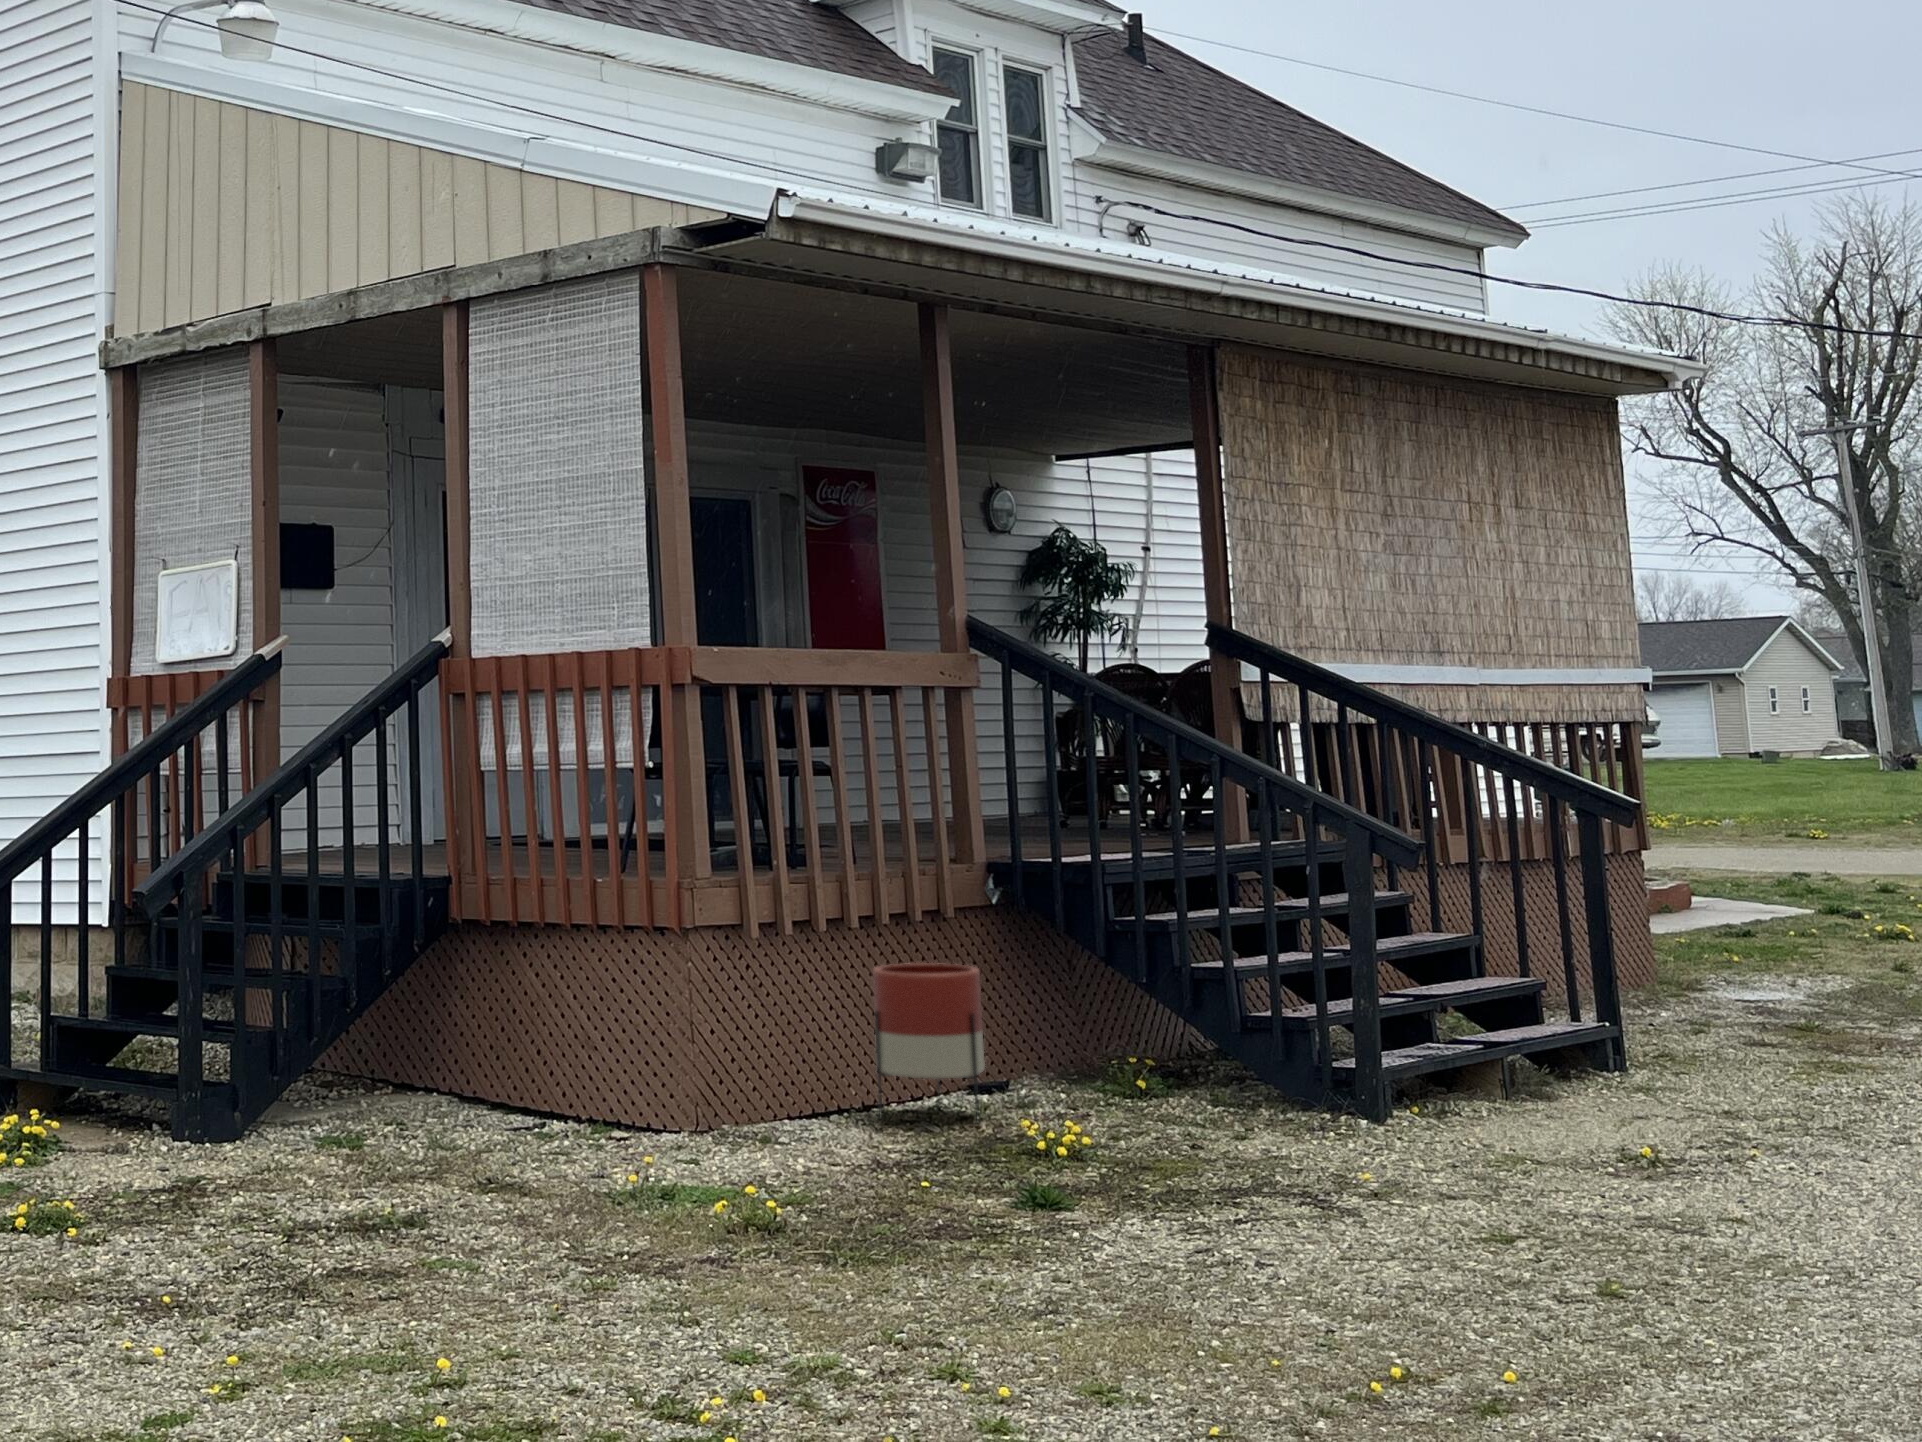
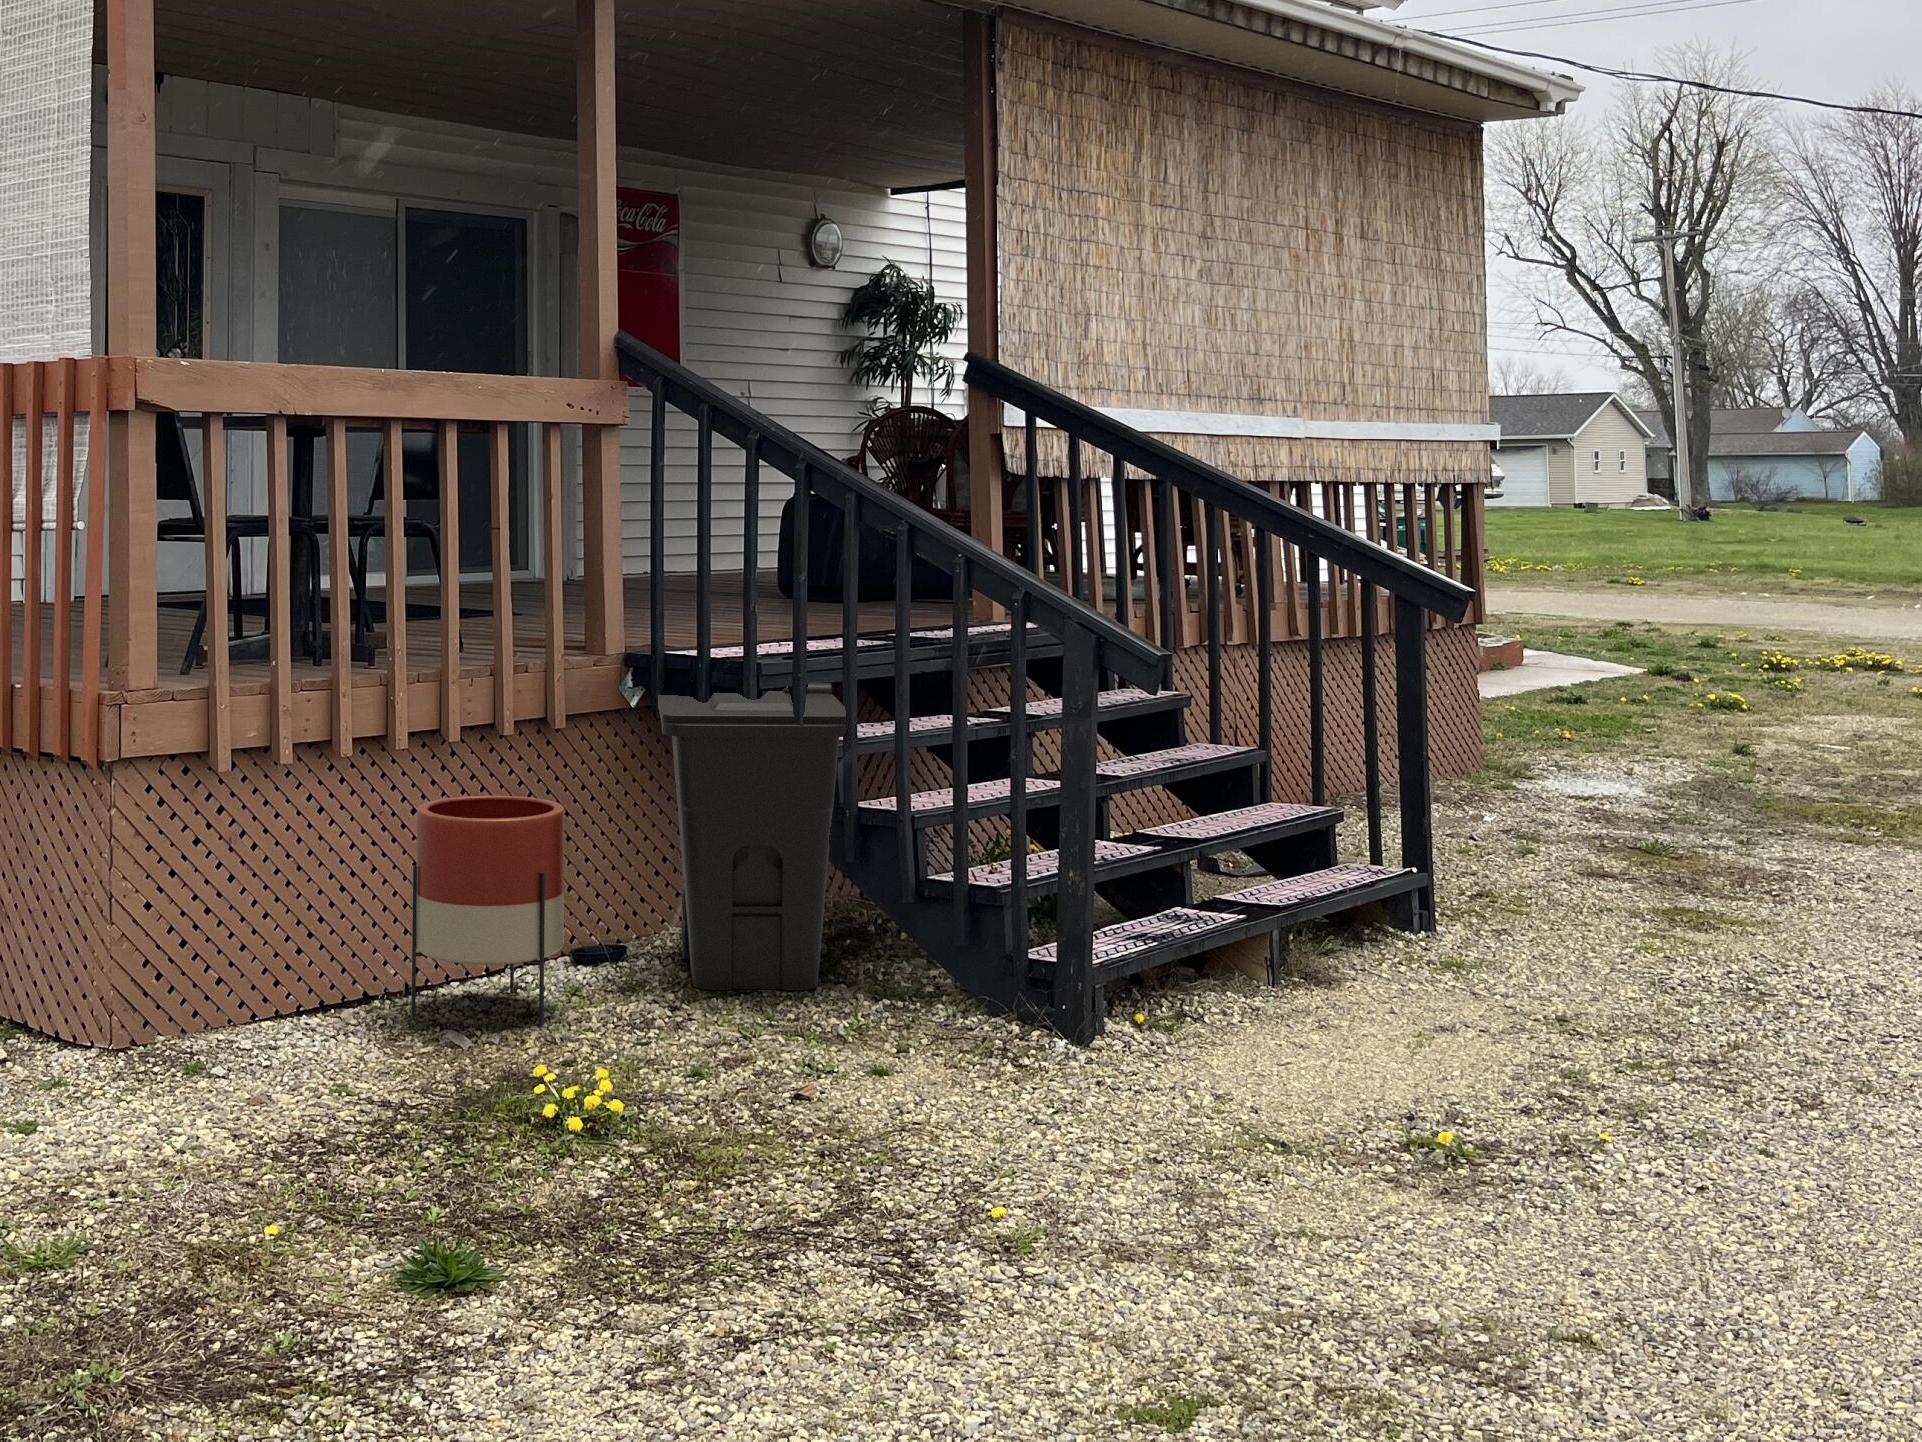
trash can: none [1011,882,1179,1106] -> present [658,683,846,990]

